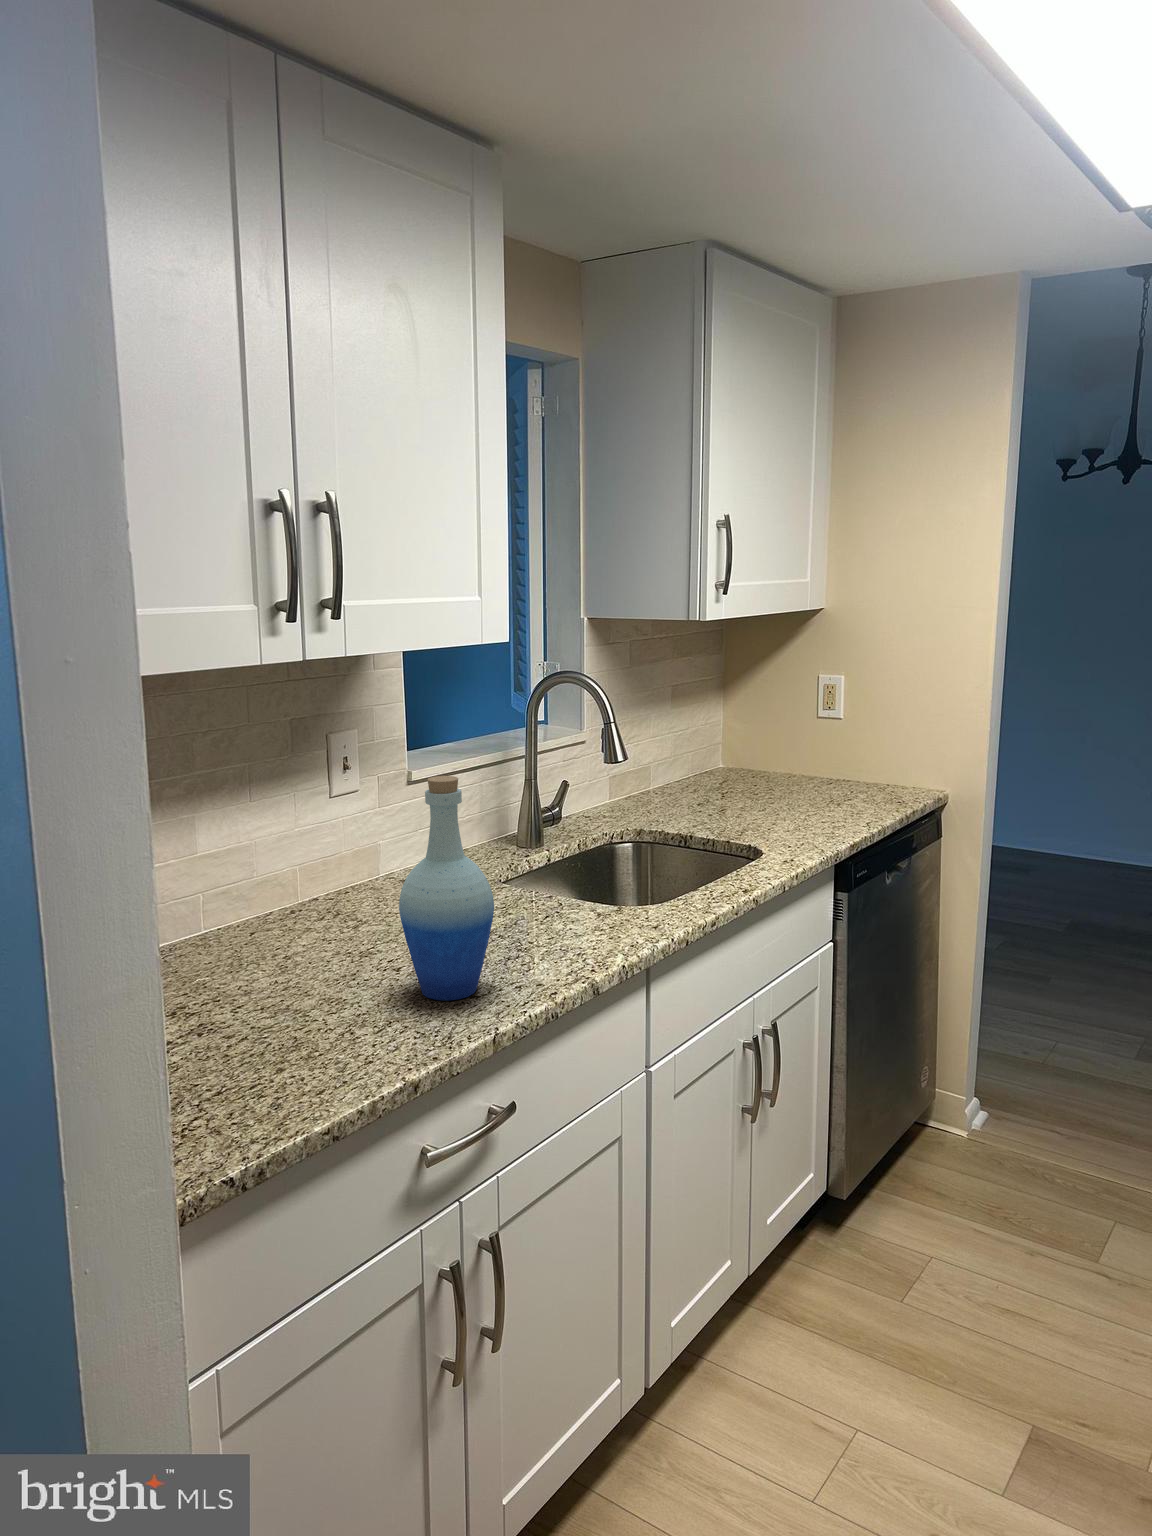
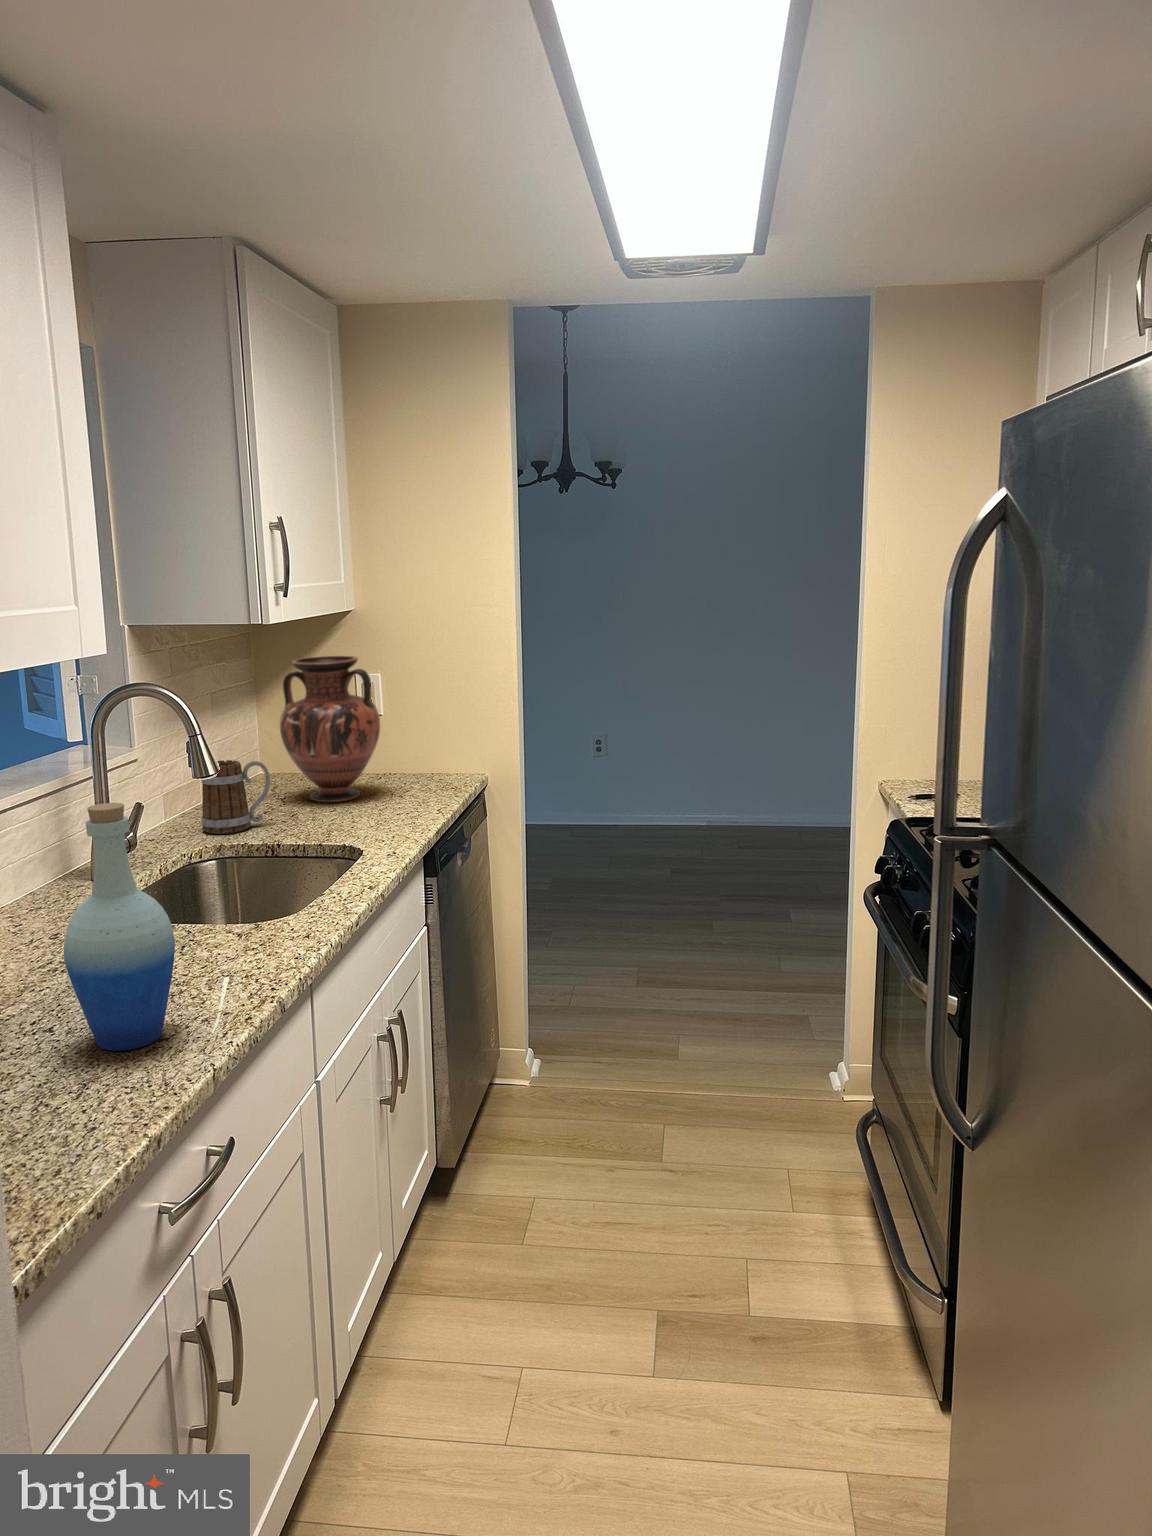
vase: none [727,655,827,802] -> present [280,656,380,802]
mug: none [634,749,700,819] -> present [202,760,270,834]

